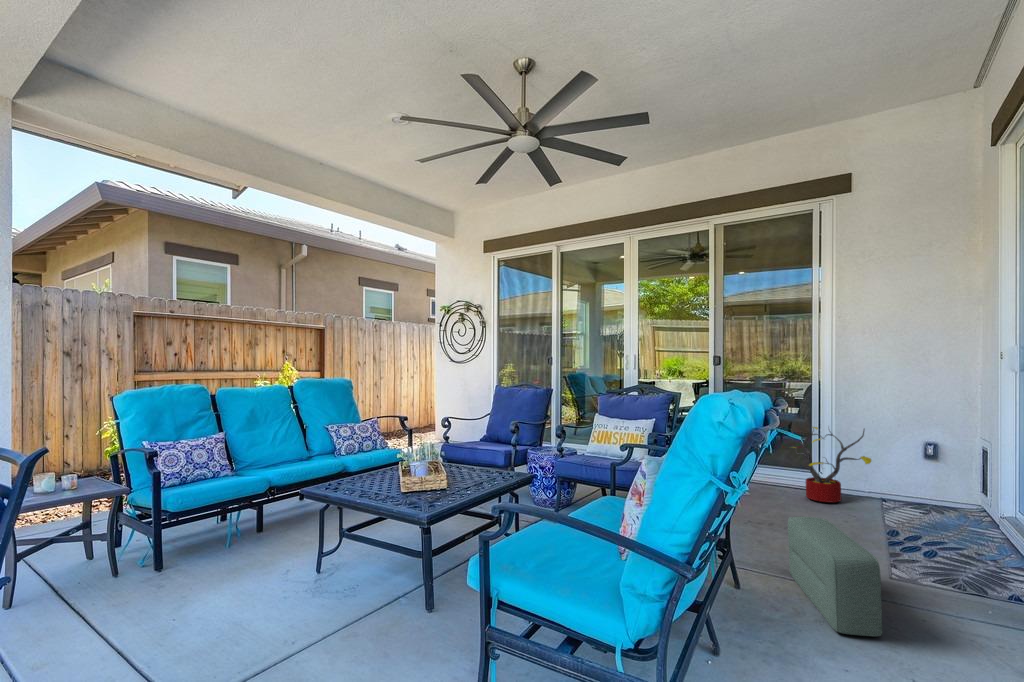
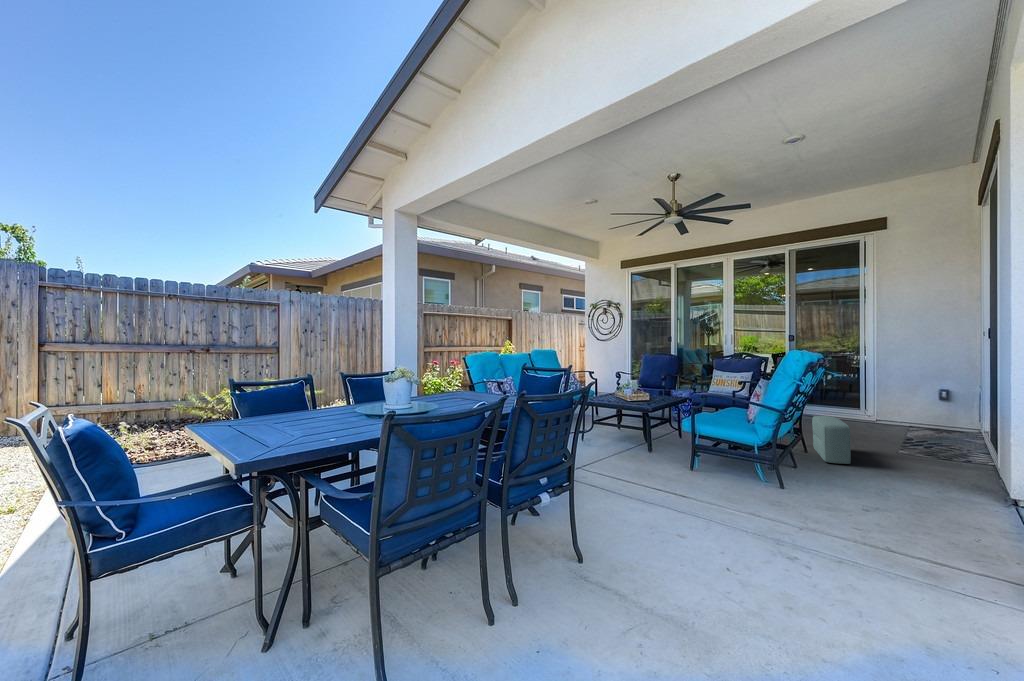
decorative plant: present [791,424,871,502] -> none [841,376,895,427]

